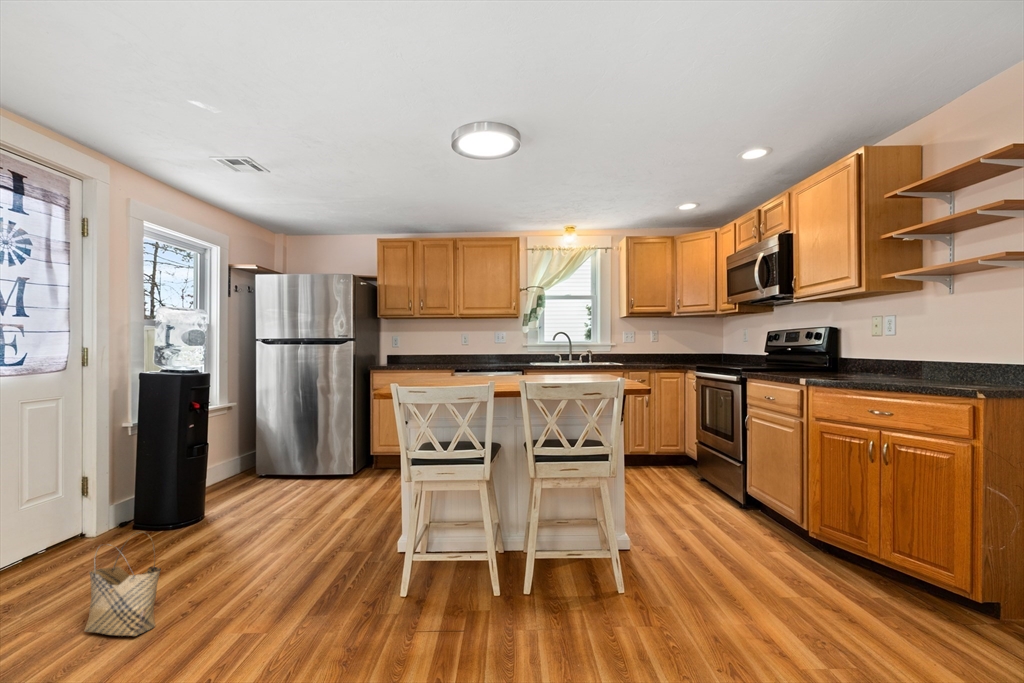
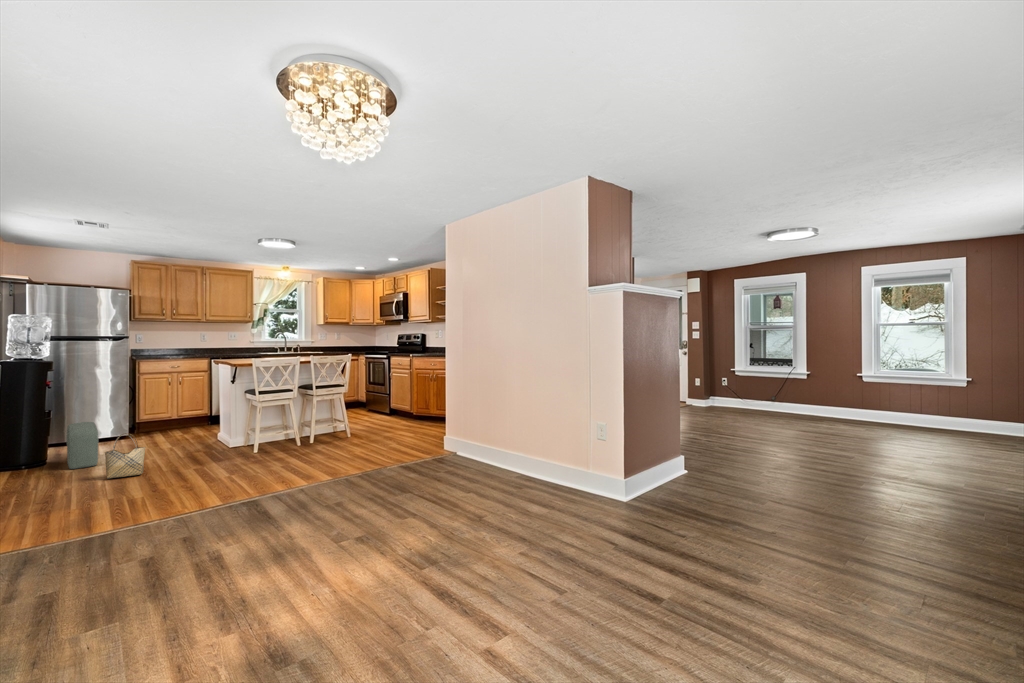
pouf: none [147,467,247,561] -> present [66,422,98,469]

